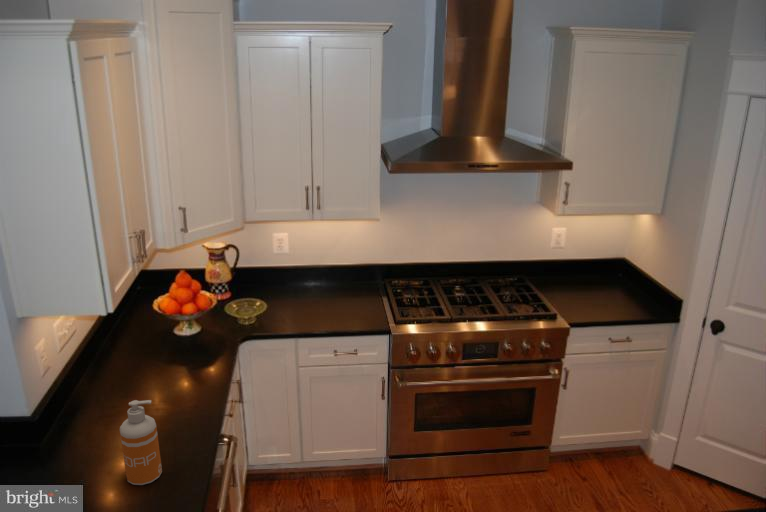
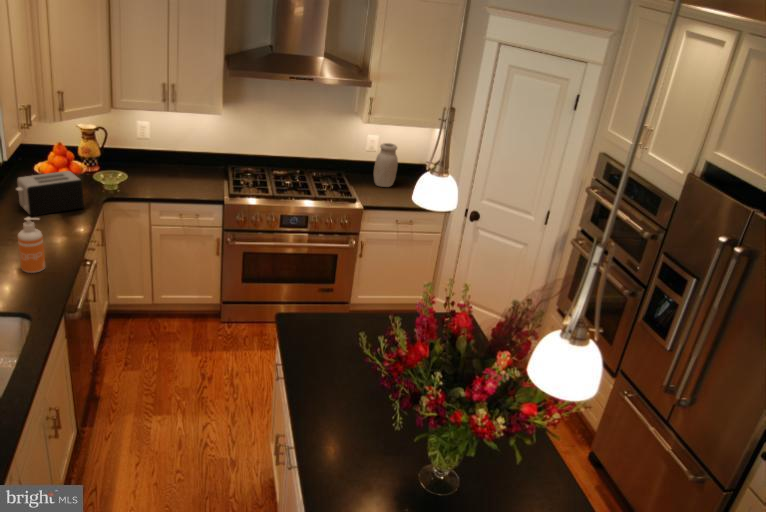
jar: none [566,237,598,293] -> present [373,143,398,187]
toaster: none [127,308,215,375] -> present [16,171,84,216]

